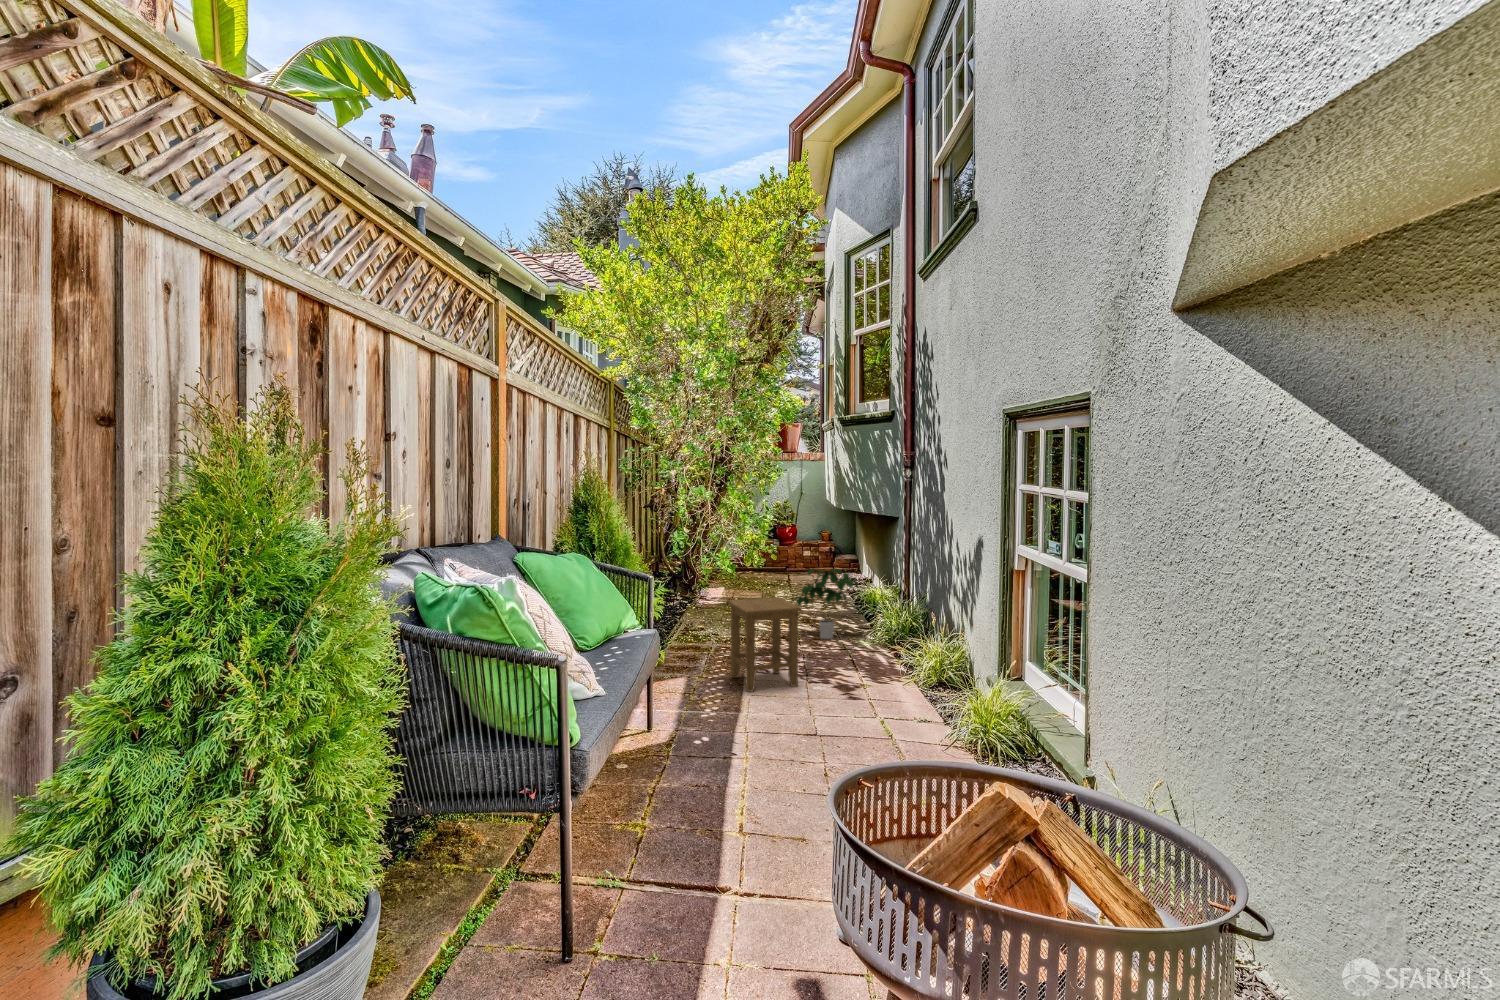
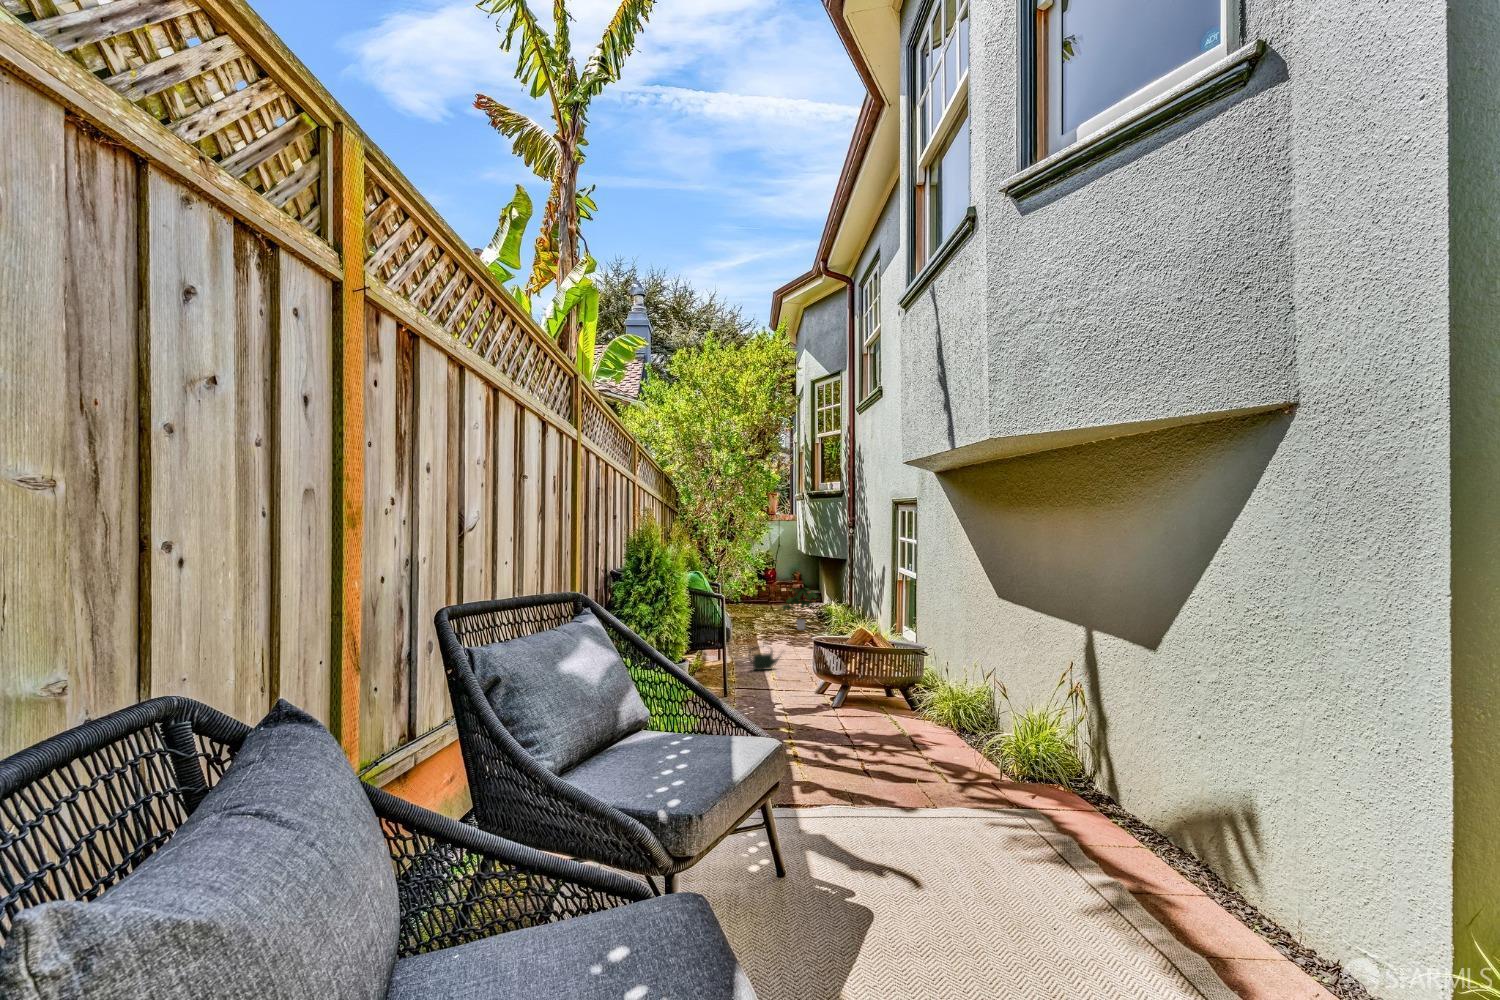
stool: present [728,597,802,692] -> none [748,599,789,647]
watering can: none [695,737,783,798] -> present [752,650,779,670]

